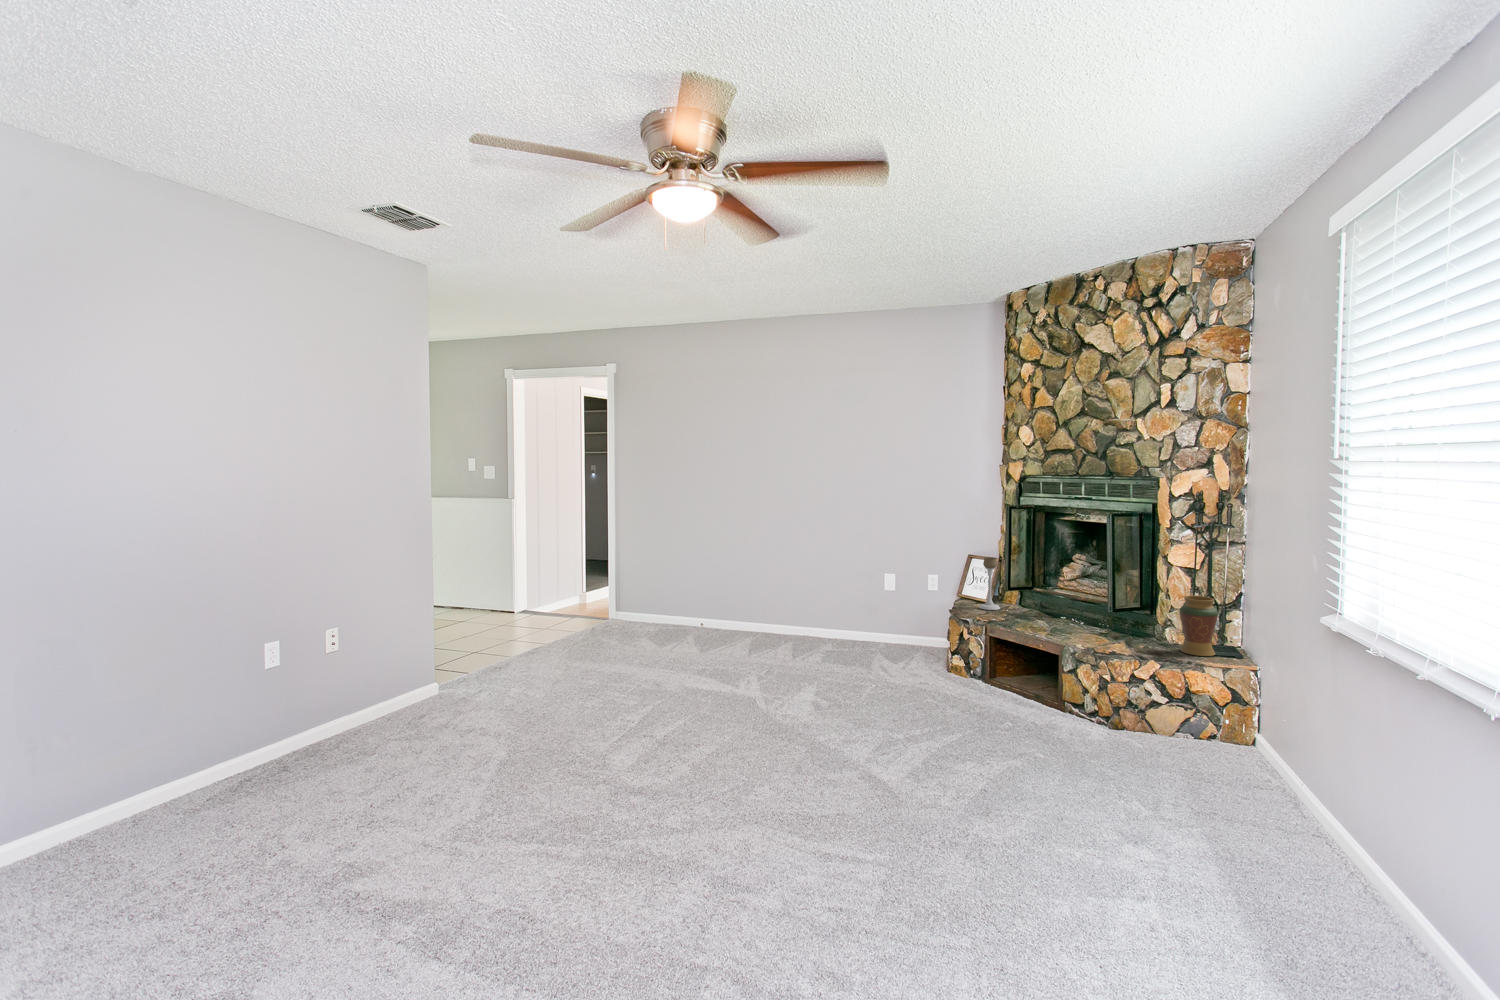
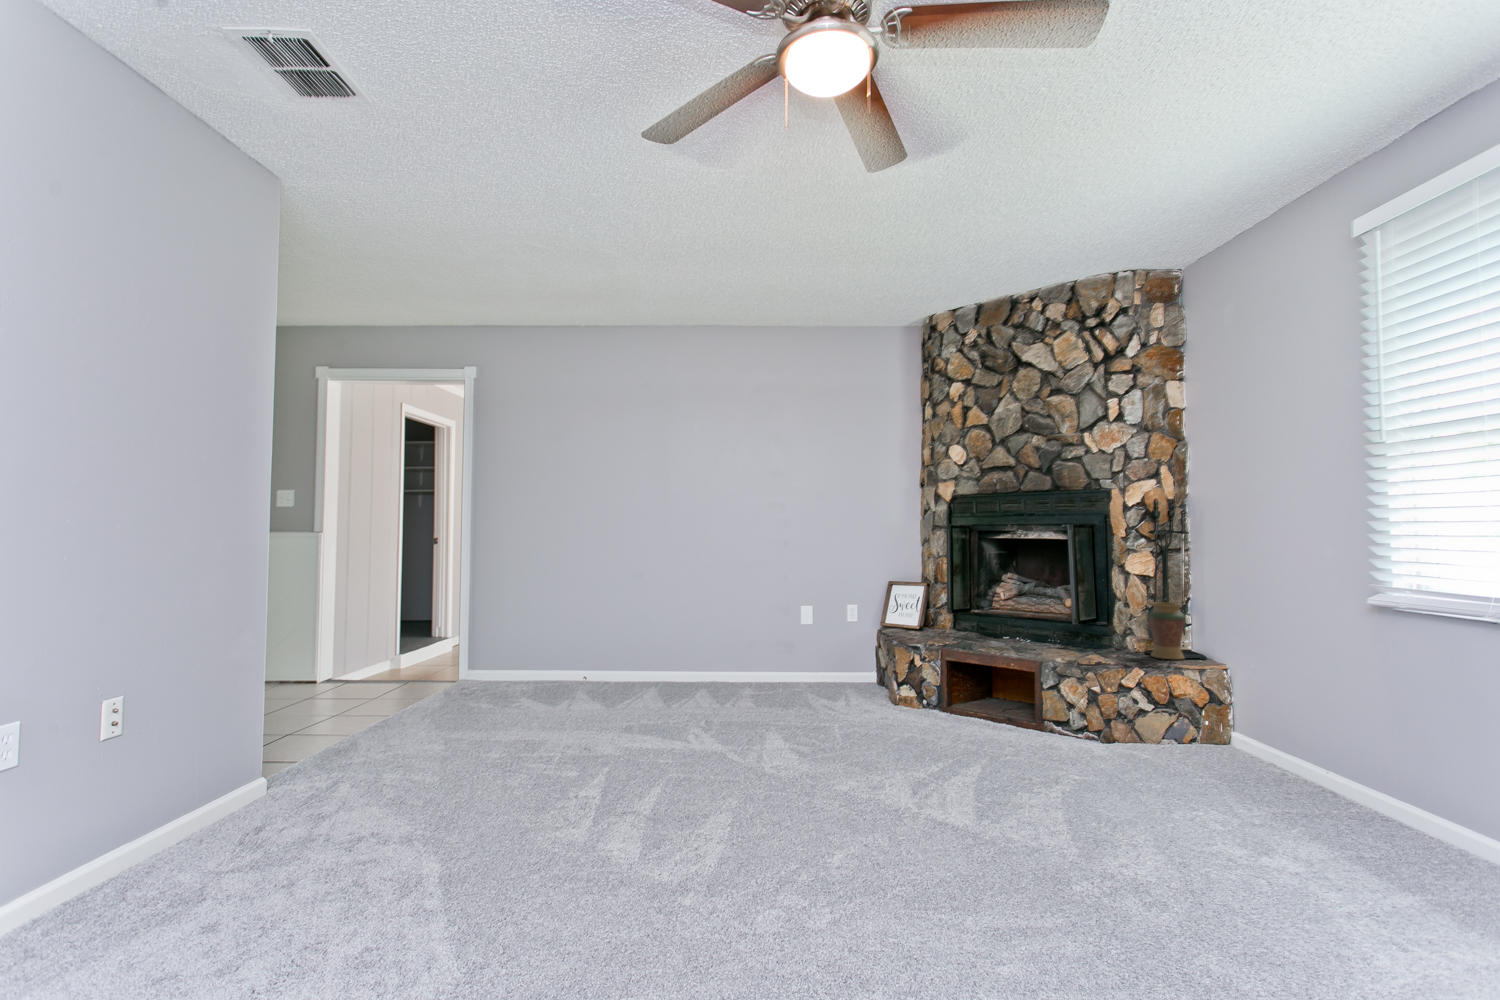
candle holder: present [979,557,1000,610] -> none [919,580,941,635]

